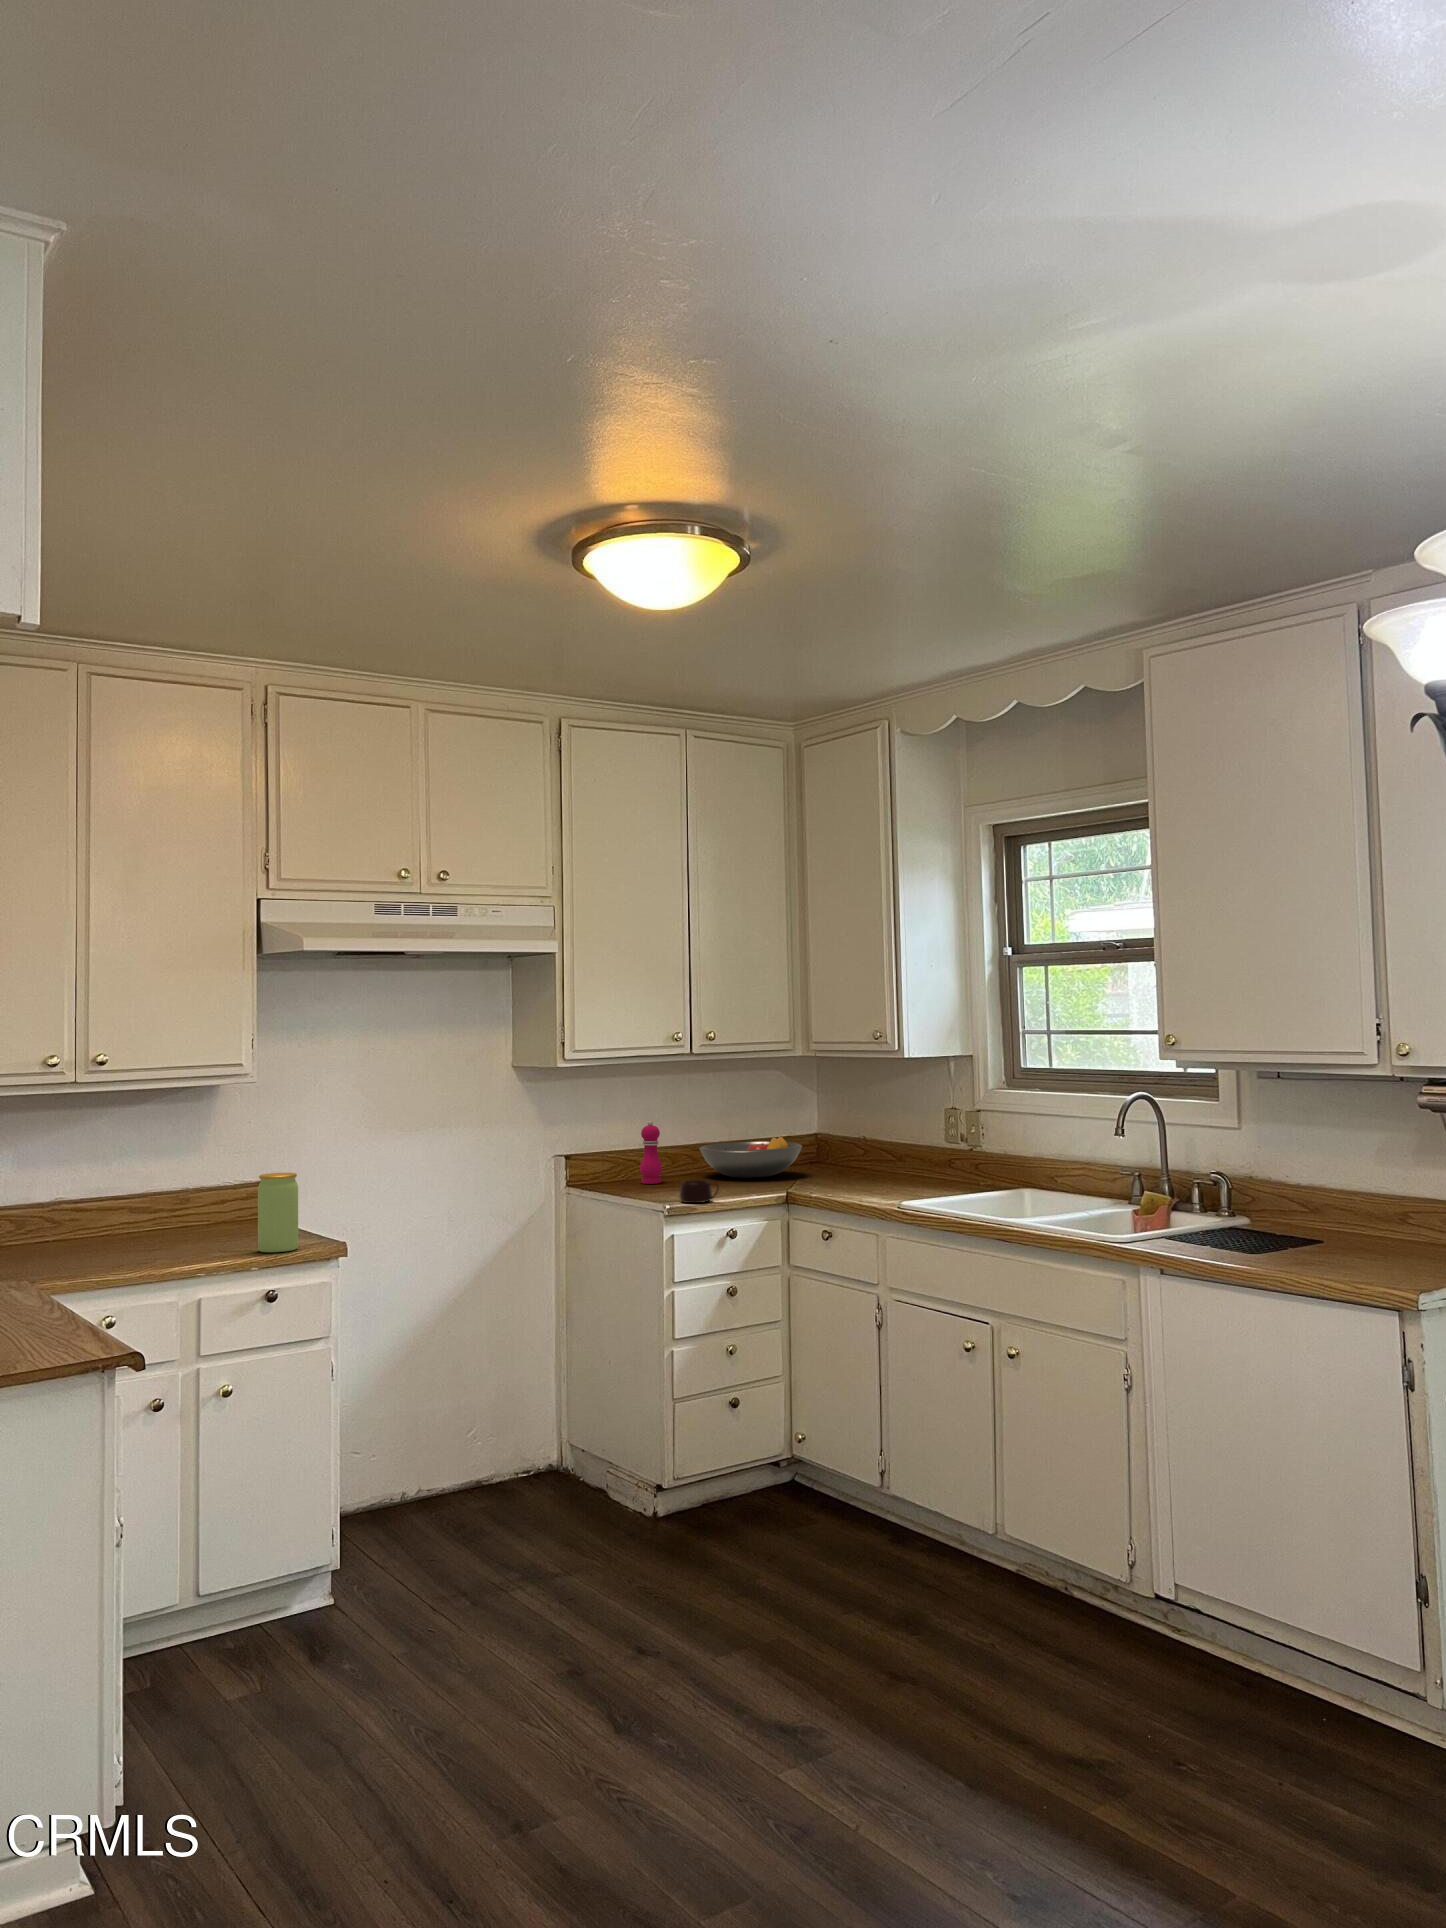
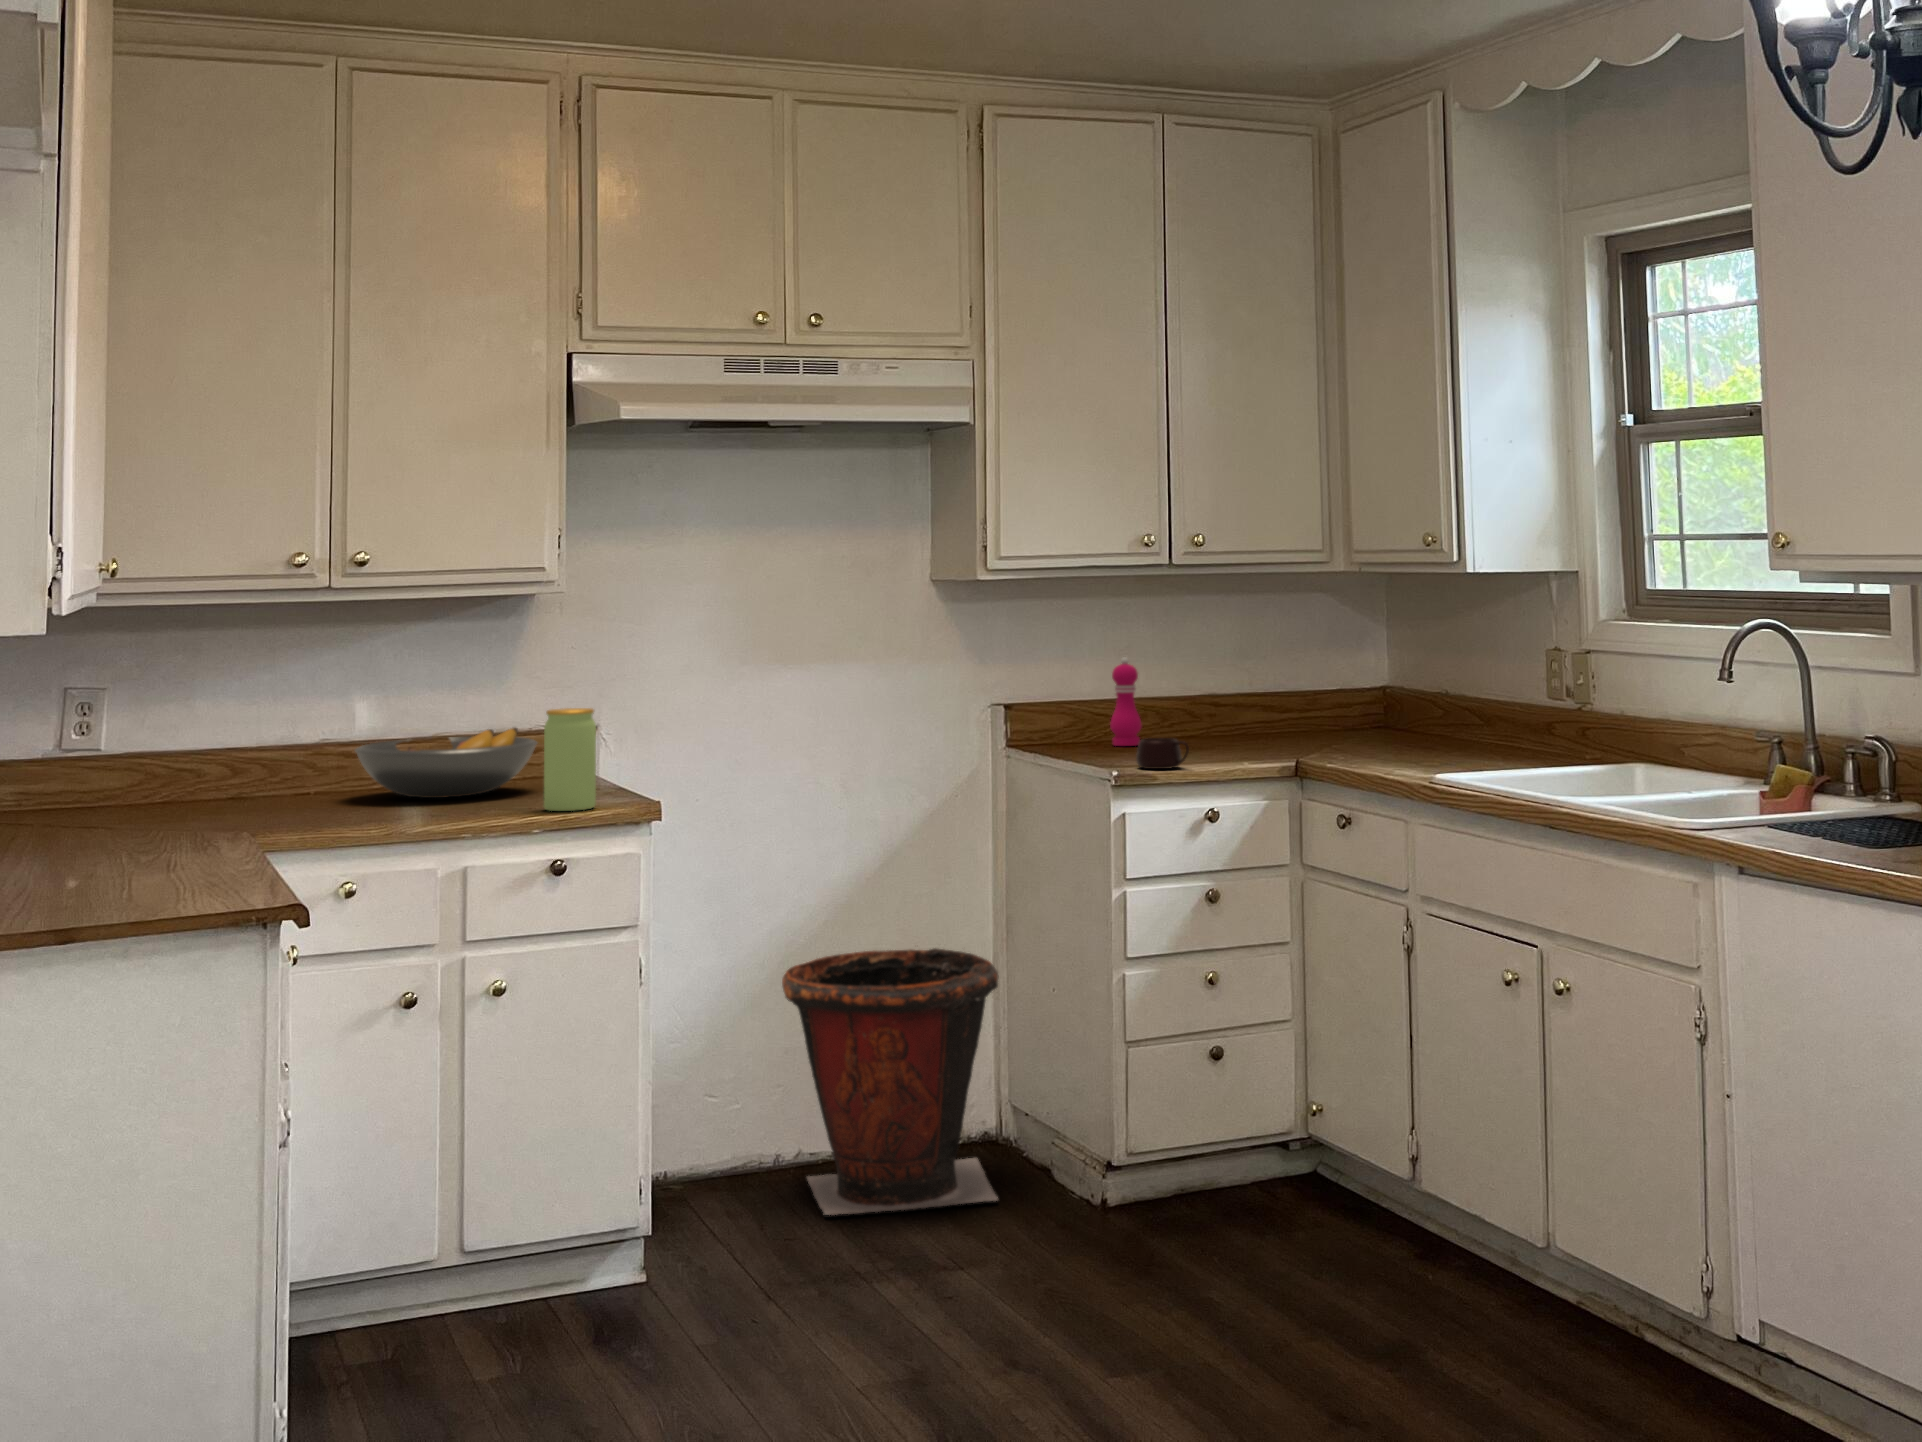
fruit bowl: present [700,1136,802,1178] -> present [355,728,537,798]
trash can: none [413,1331,580,1536] -> present [782,948,999,1215]

